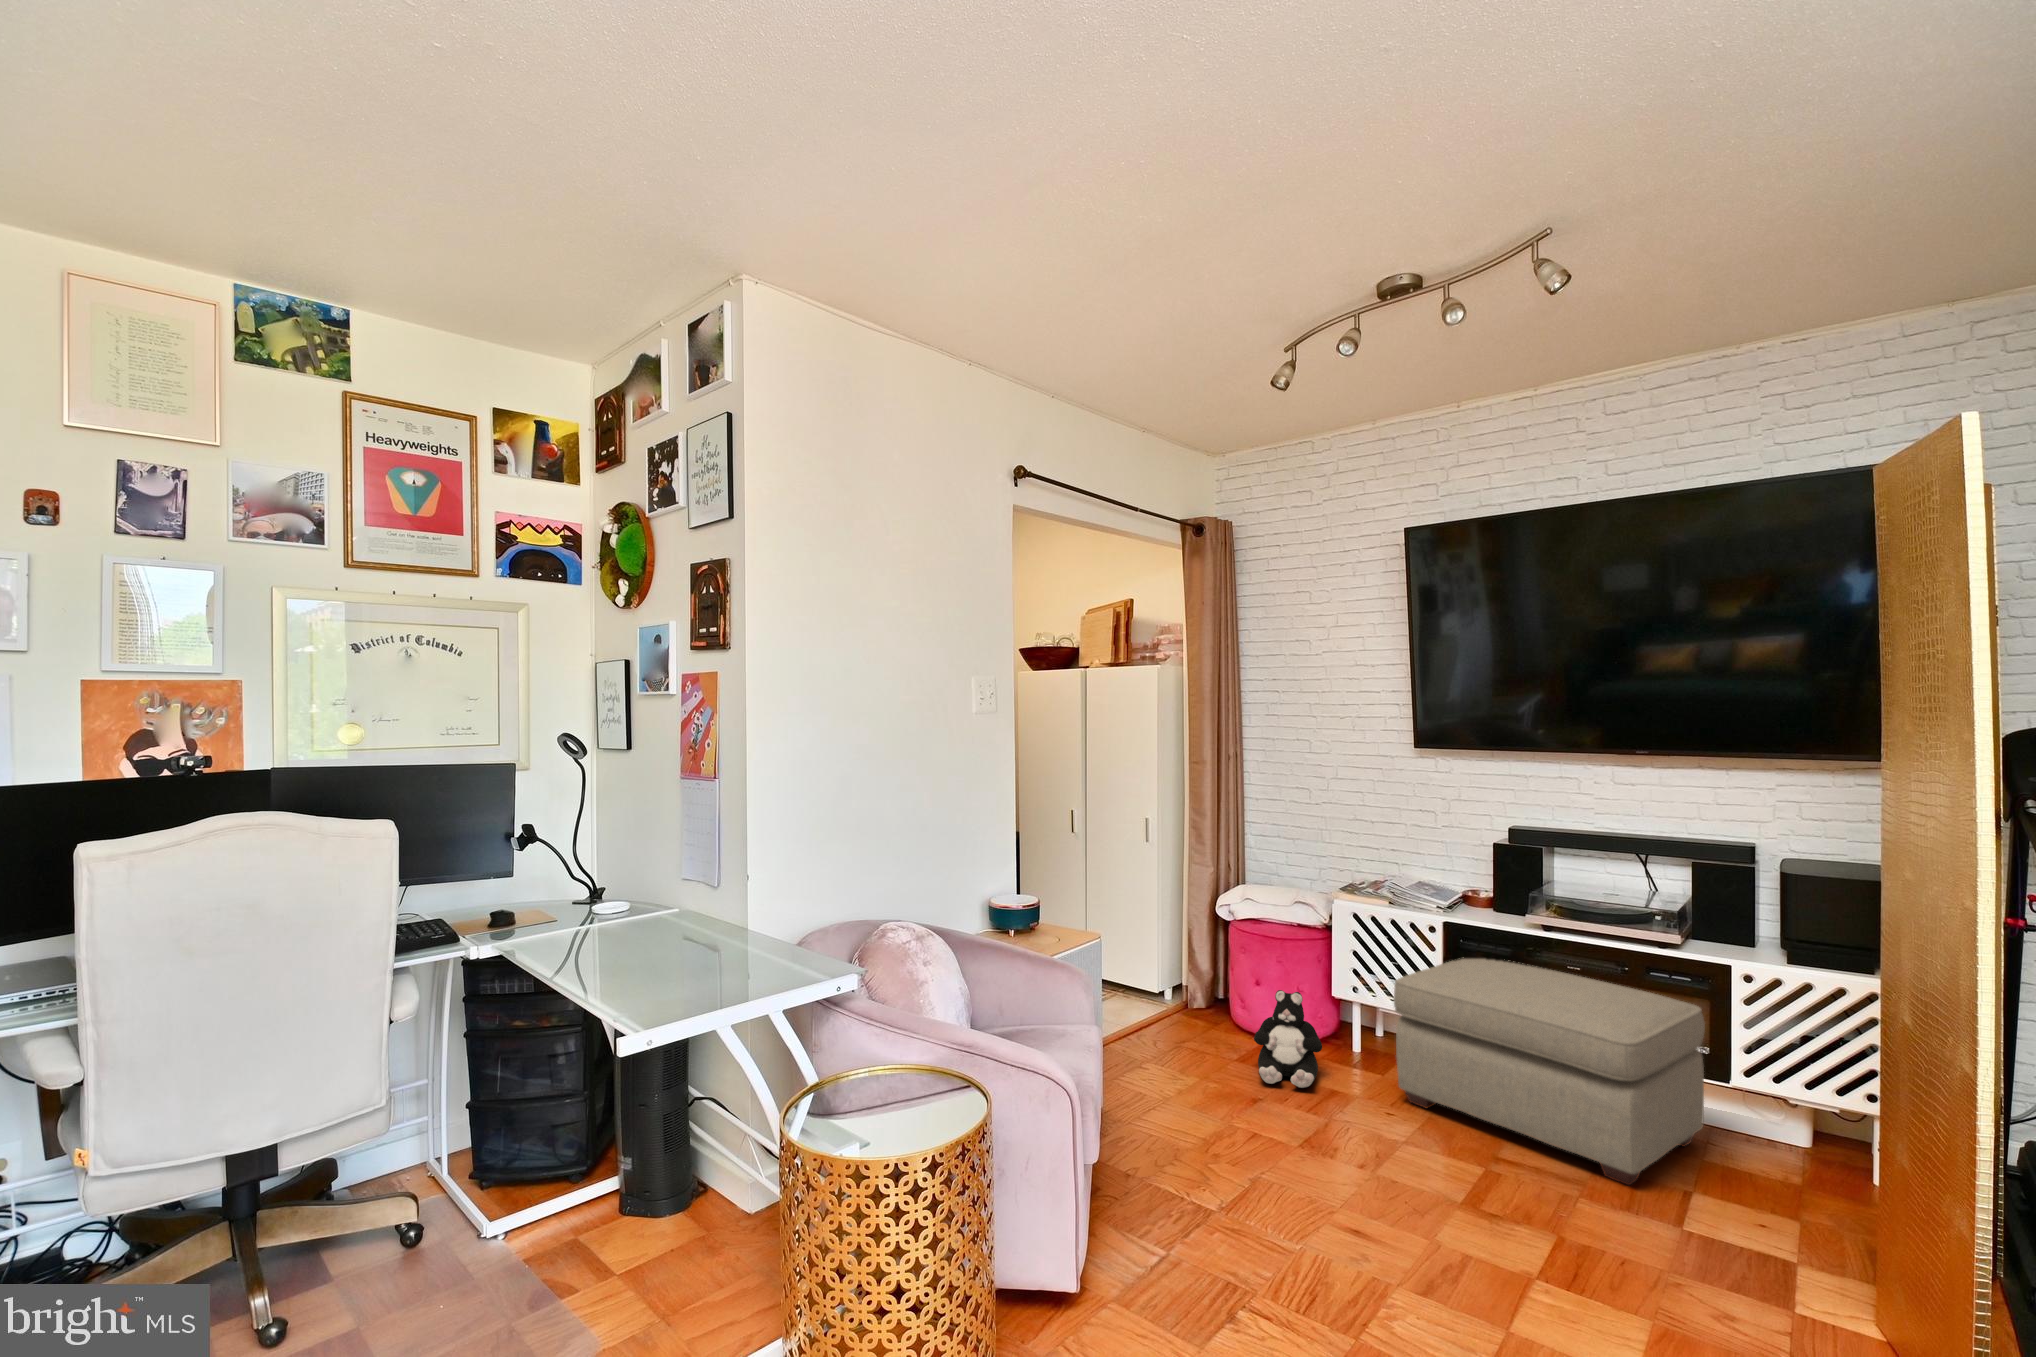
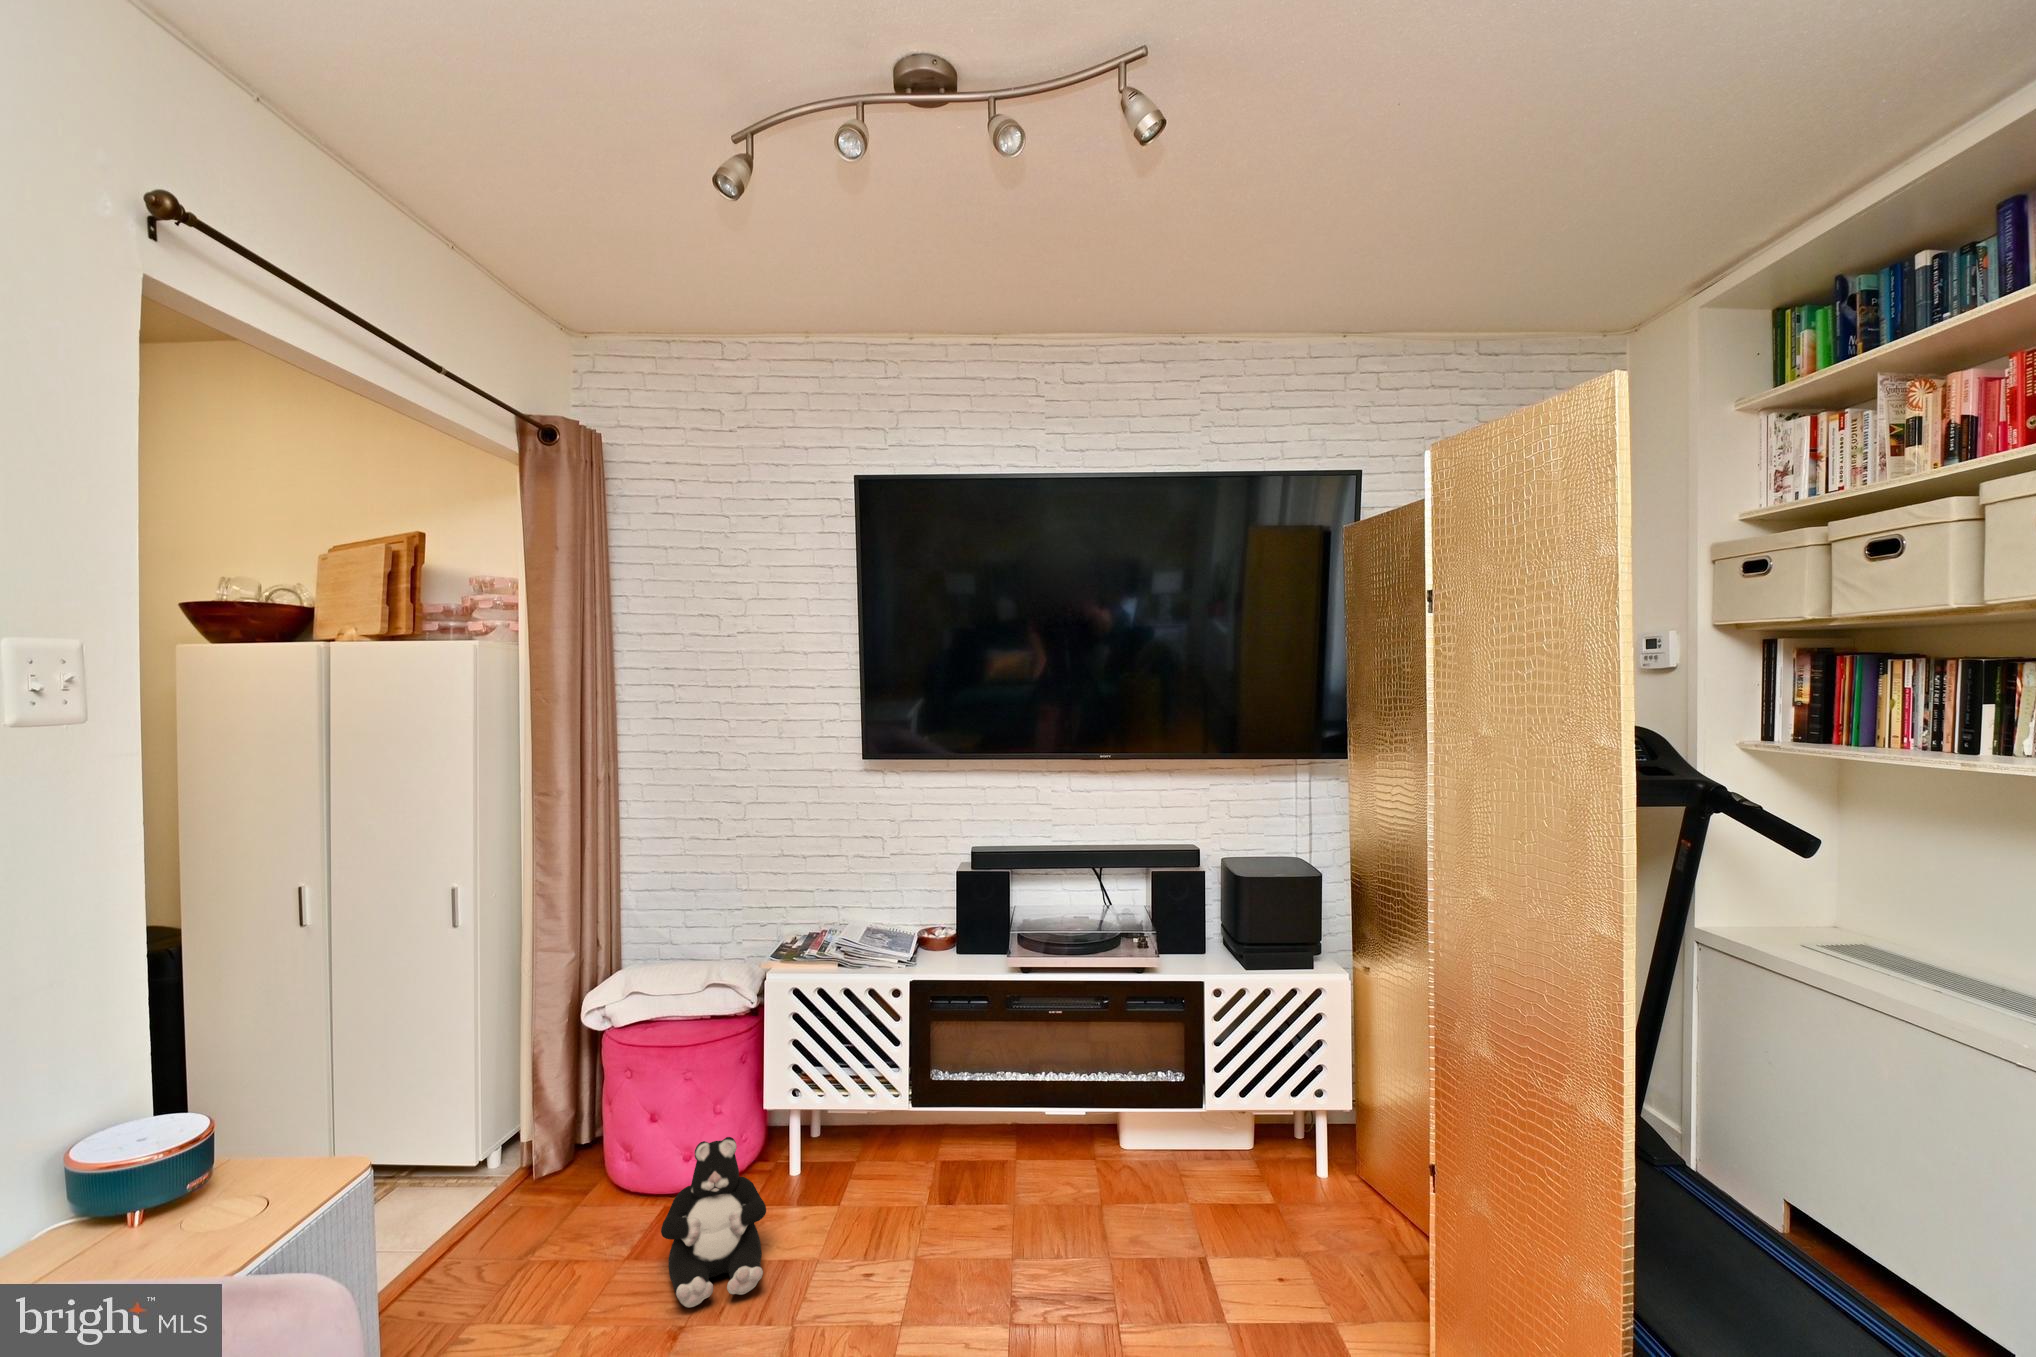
ottoman: present [1394,959,1705,1185] -> none [872,1013,1185,1291]

